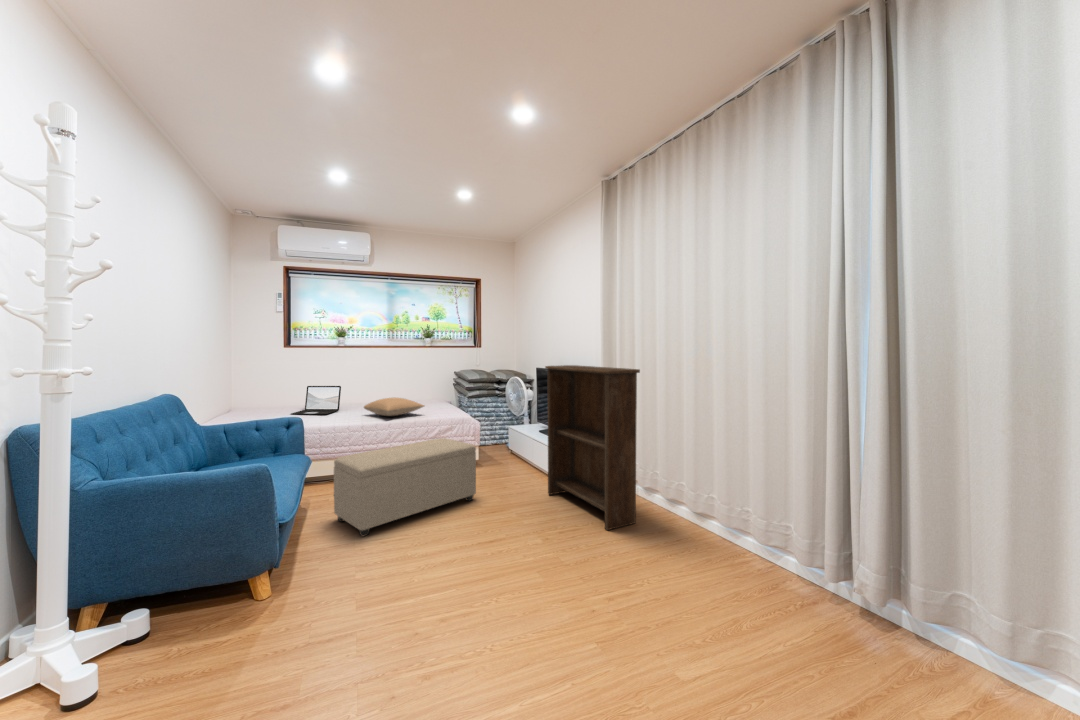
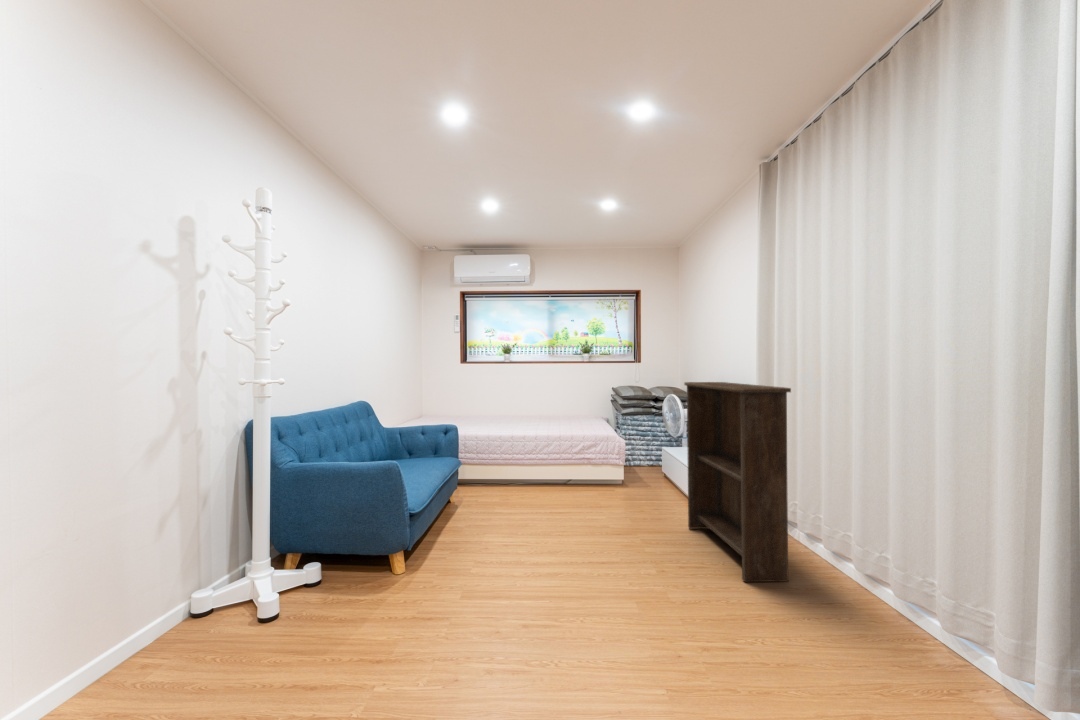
laptop: present [291,386,341,415] -> none [462,397,503,423]
pillow: present [364,397,424,416] -> none [518,411,573,428]
ottoman: present [334,438,476,536] -> none [474,454,607,539]

